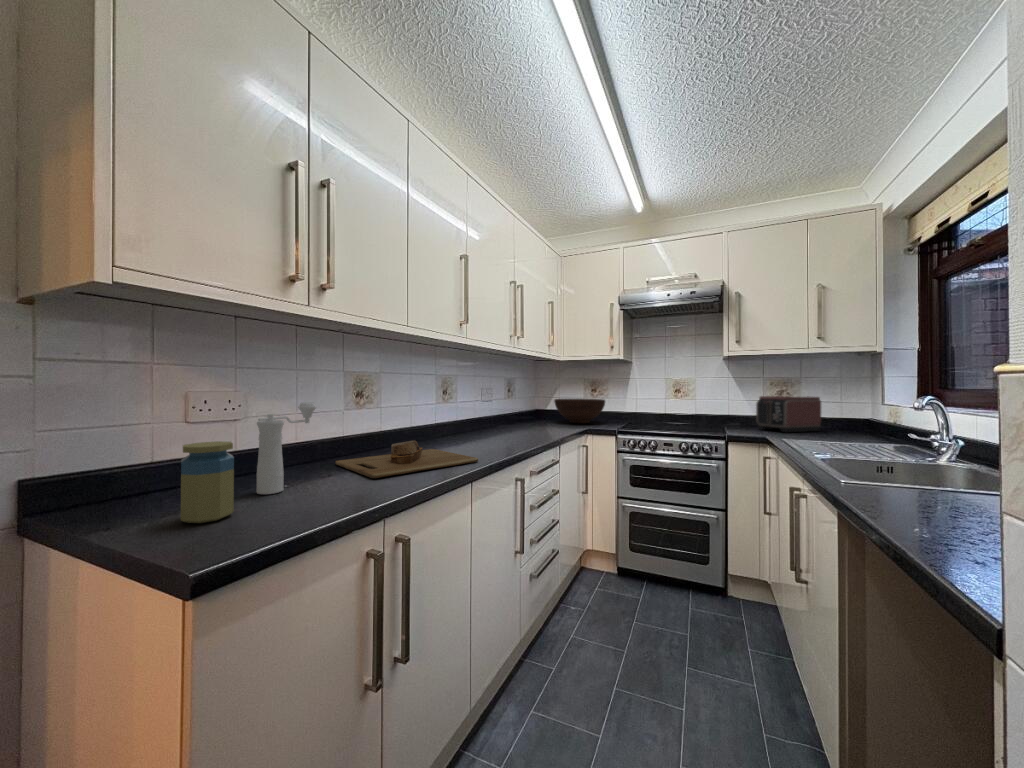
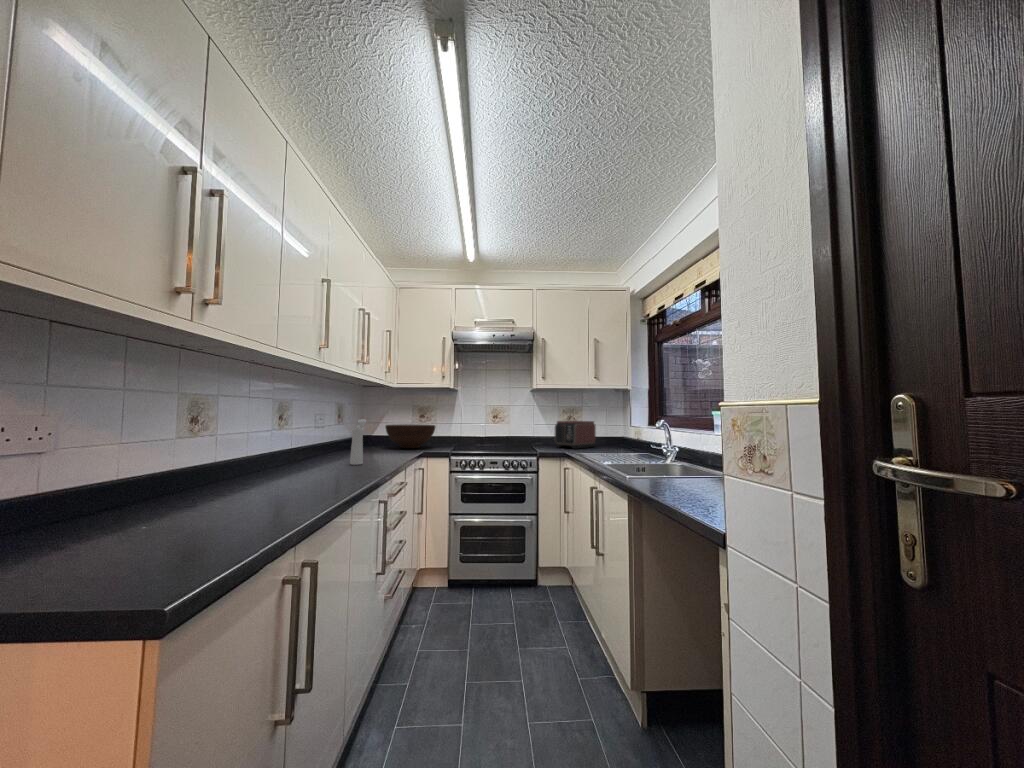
pepper mill: present [257,402,316,494] -> present [350,419,366,465]
cutting board: present [335,440,478,478] -> none [175,469,350,510]
jar: present [181,441,234,523] -> none [41,474,125,576]

